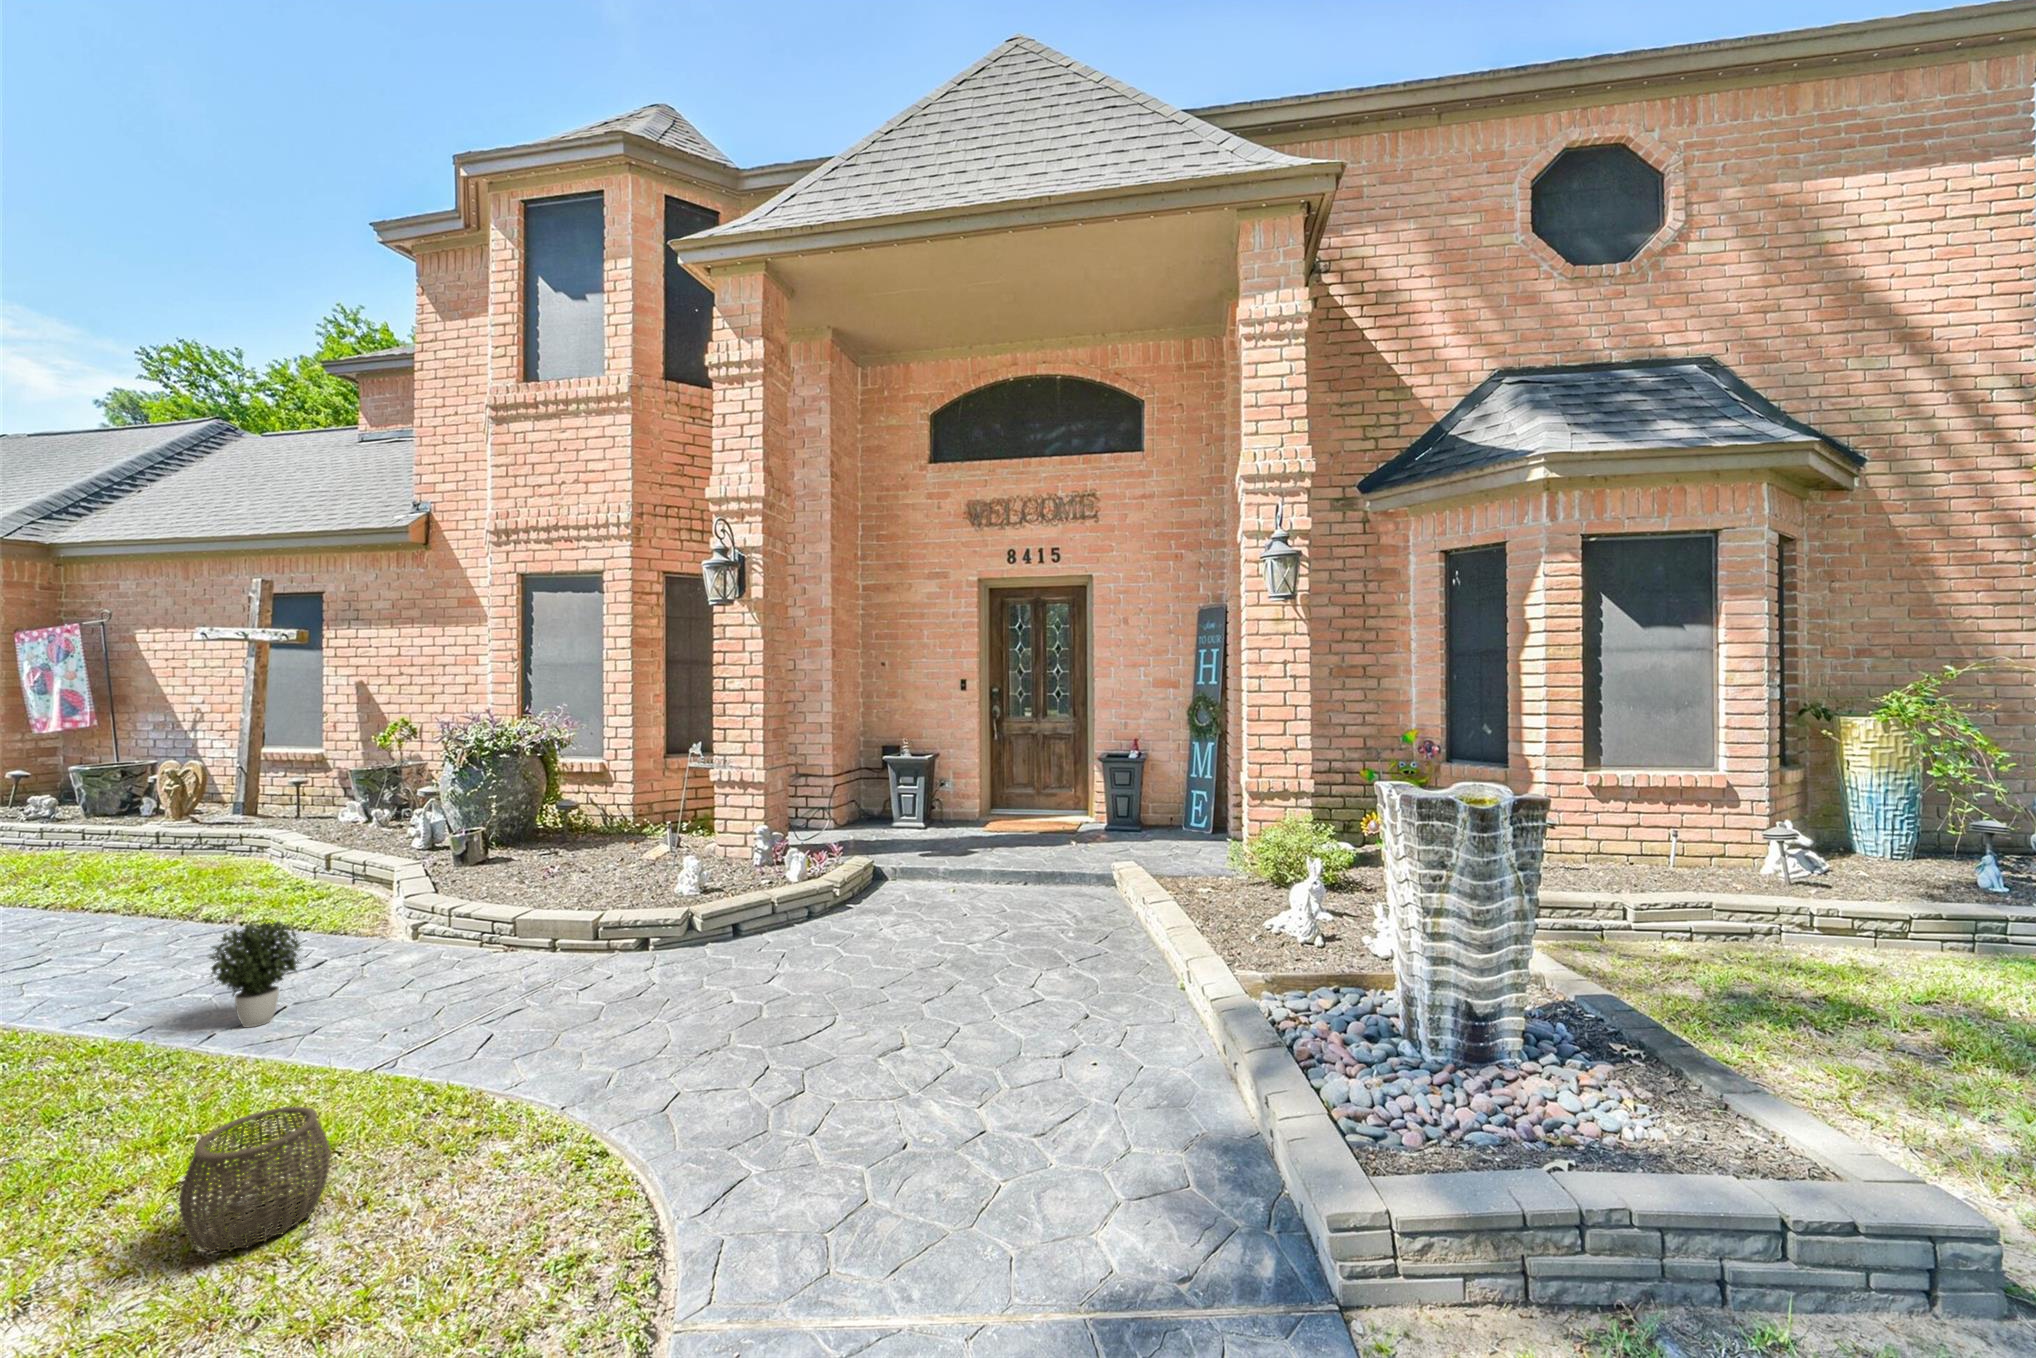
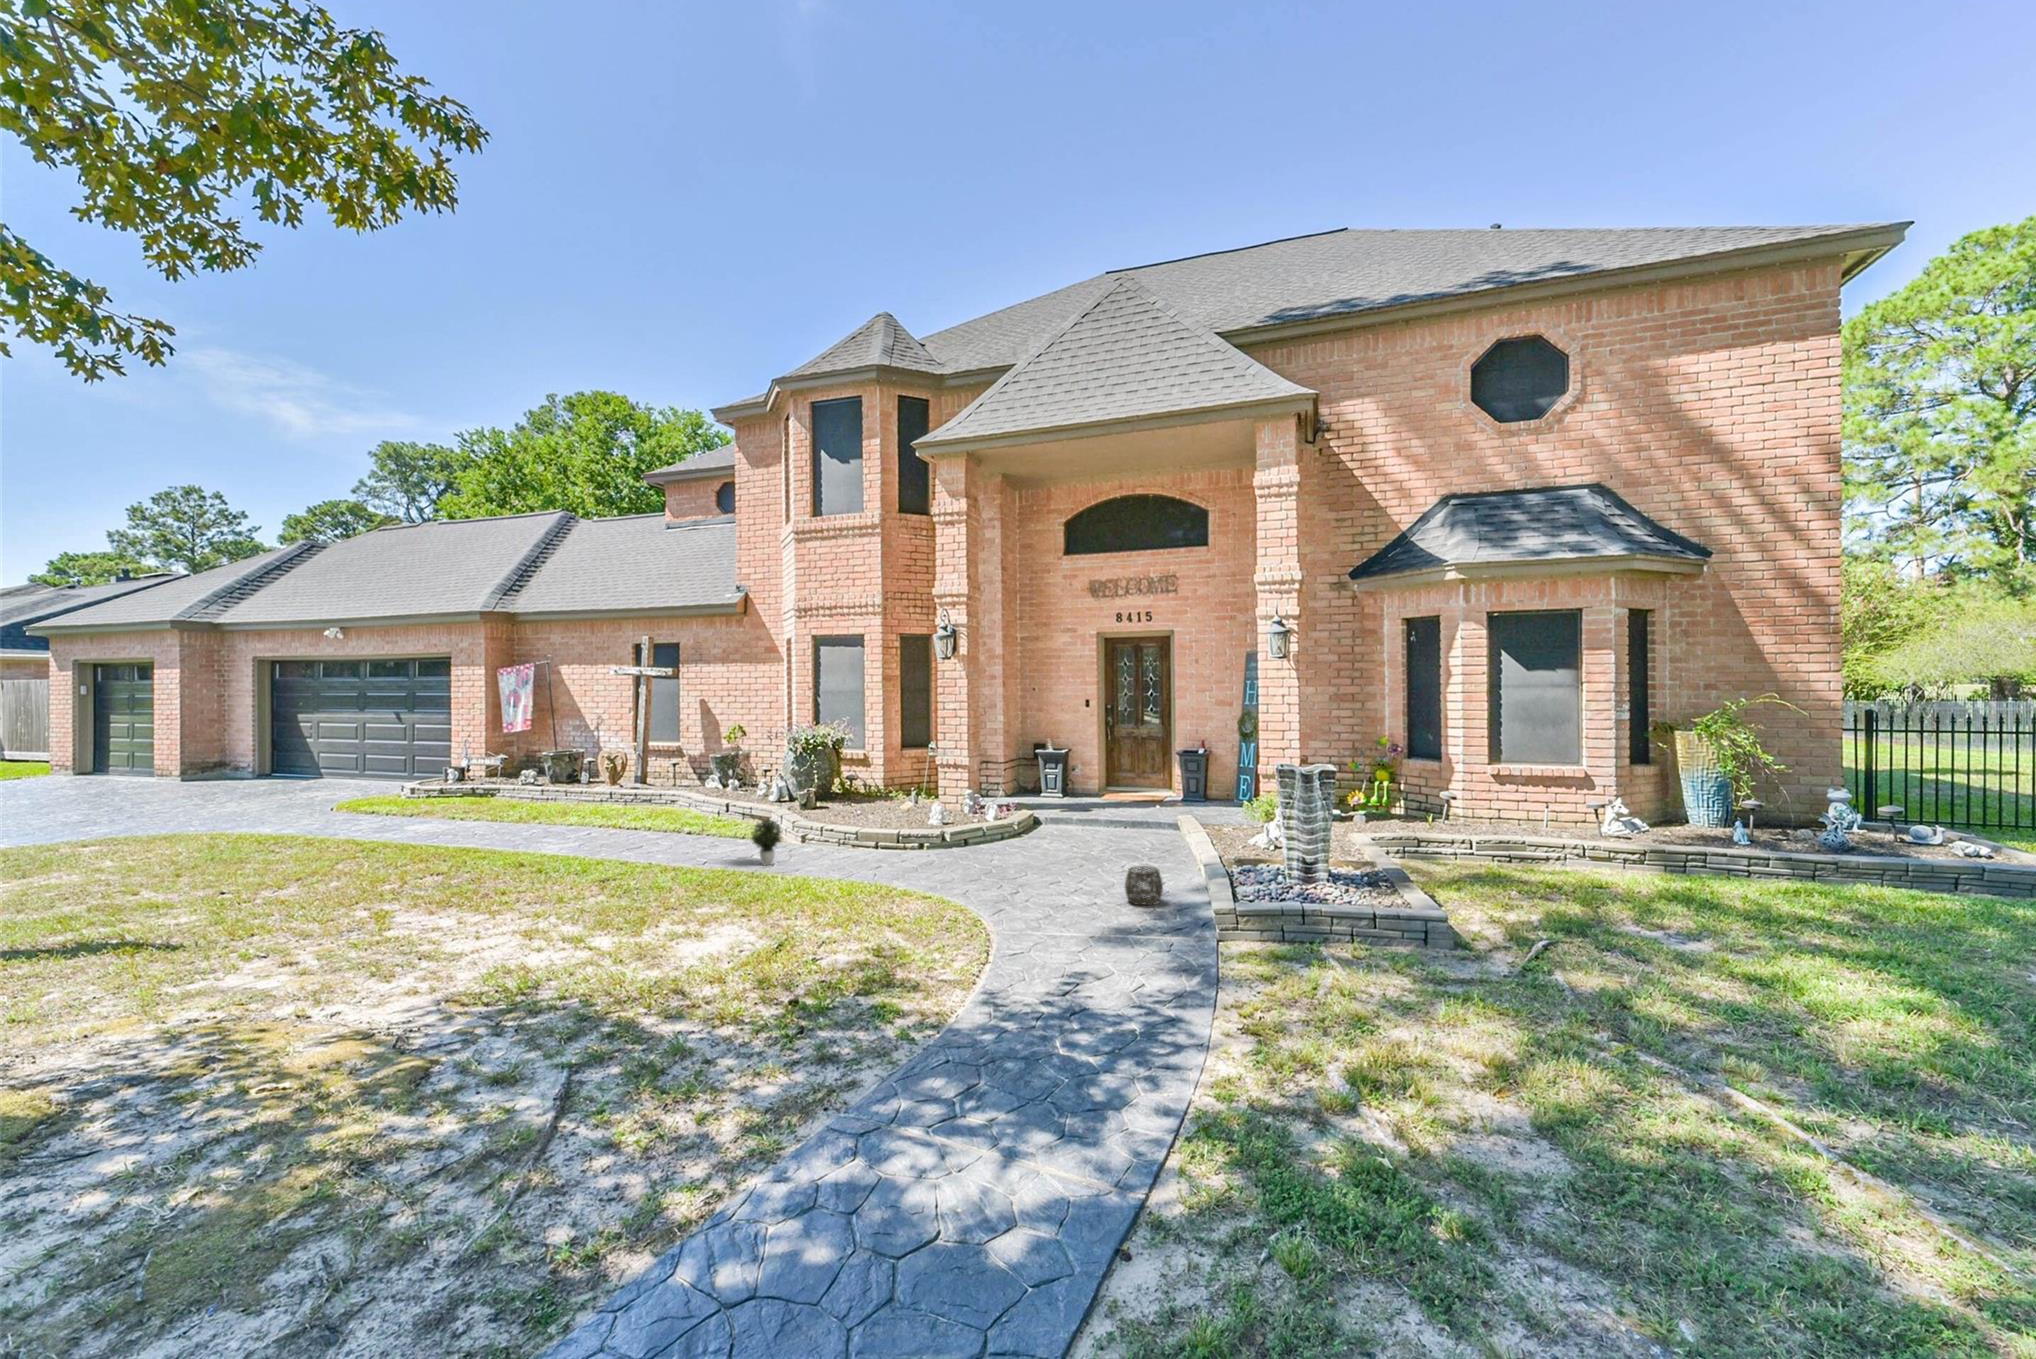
woven basket: present [179,1107,331,1253] -> present [1125,866,1163,905]

